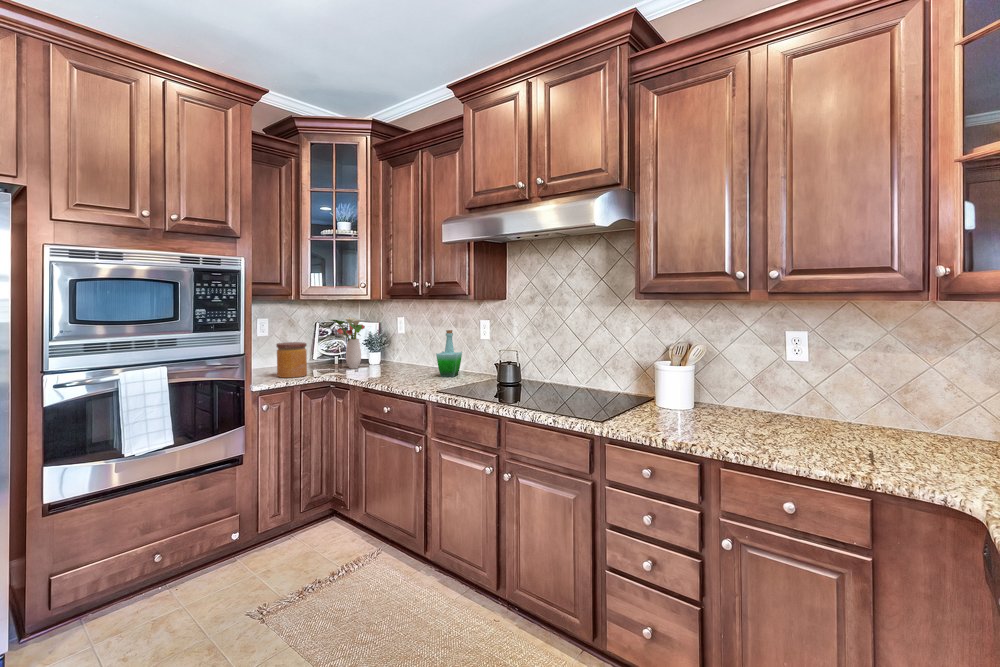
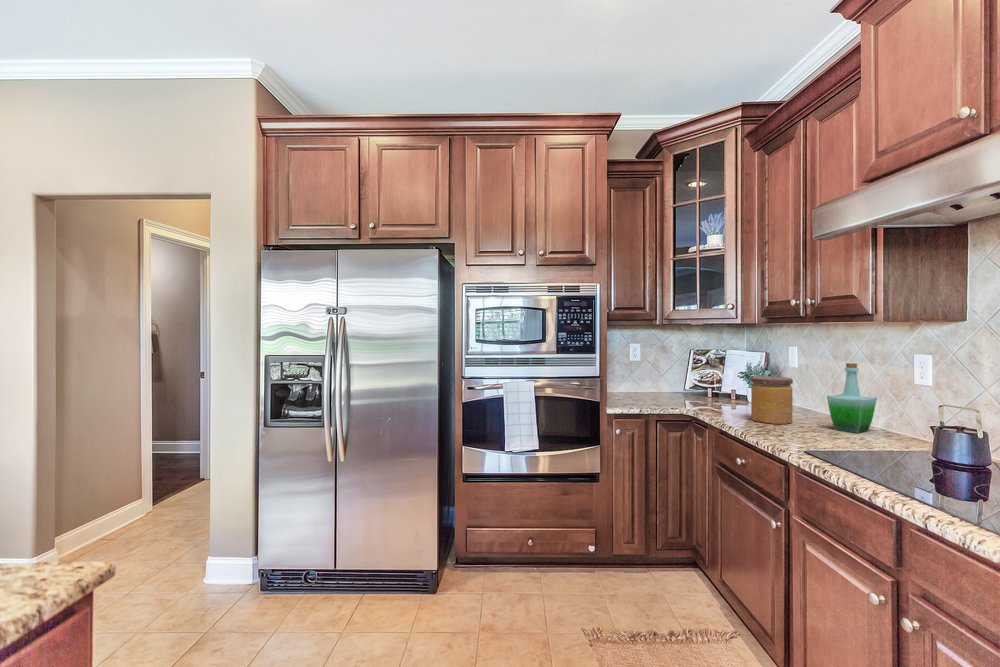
flower arrangement: present [331,317,365,369] -> none [689,342,739,404]
jar: present [277,342,307,378] -> present [751,376,793,424]

